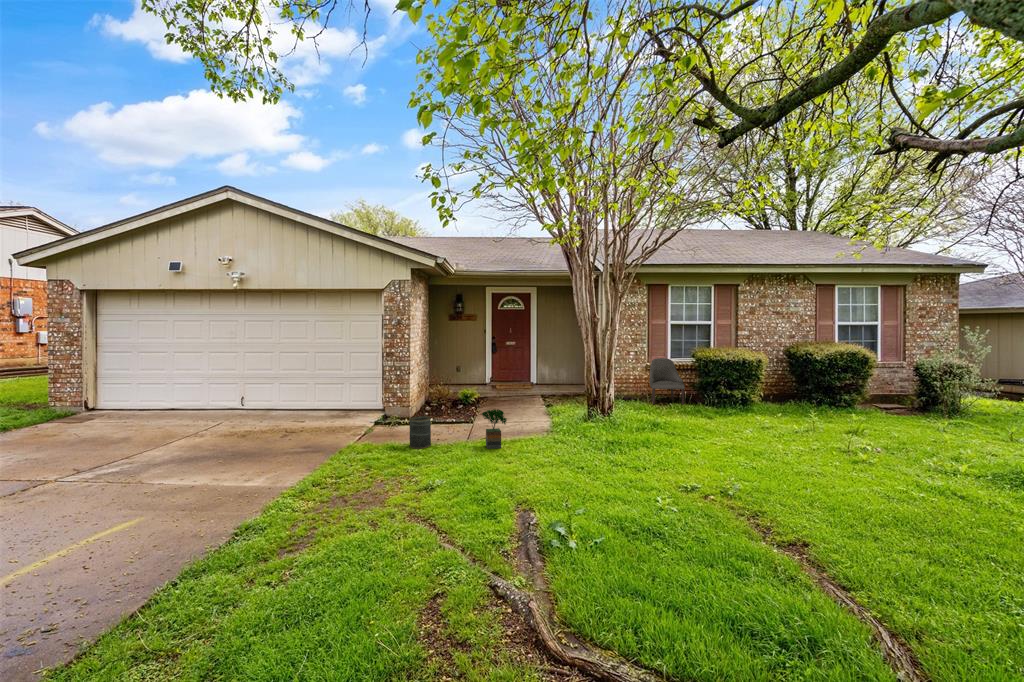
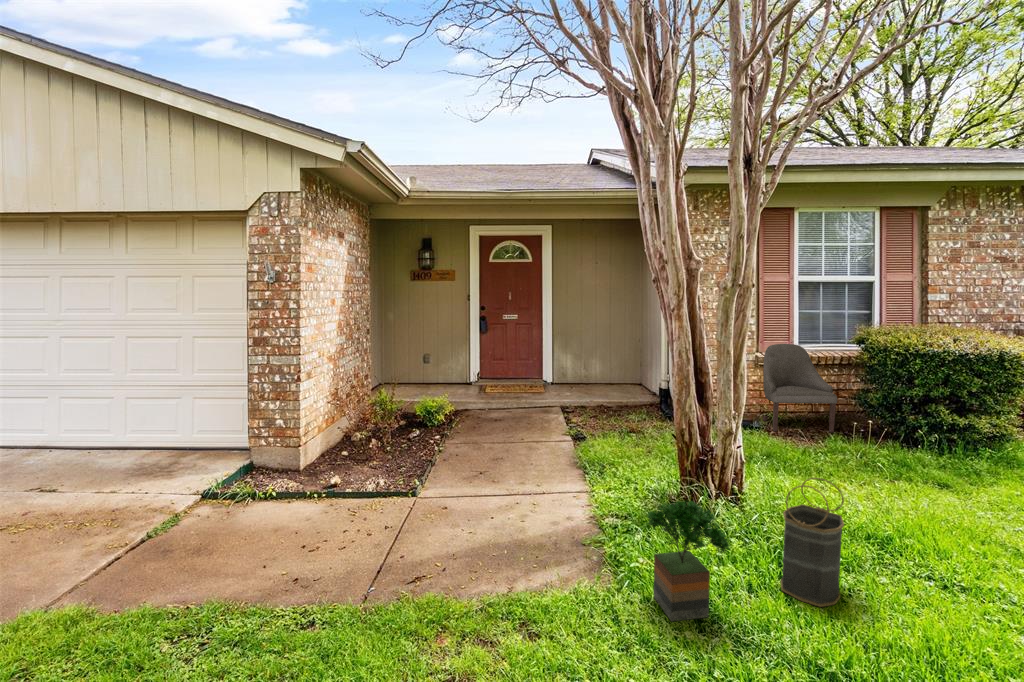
basket: present [409,404,431,449] -> present [780,478,844,607]
potted tree: present [482,409,507,449] -> present [647,500,730,621]

